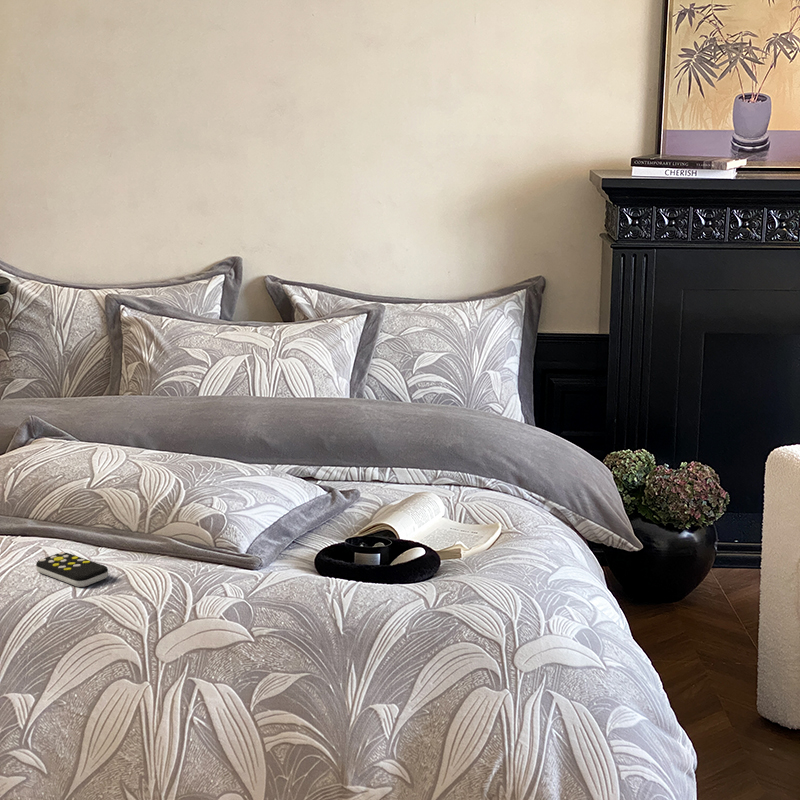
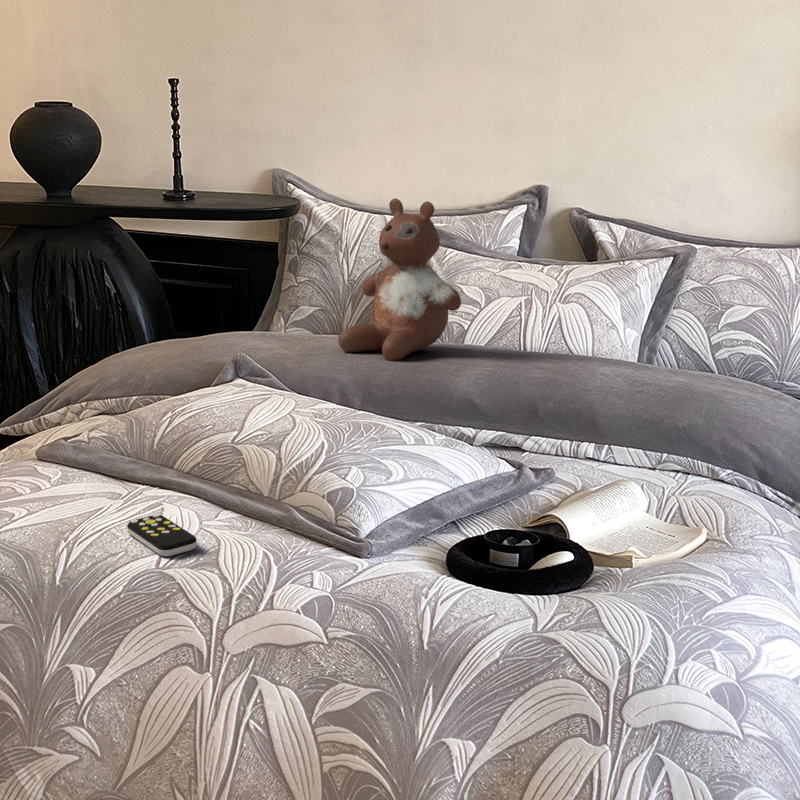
stuffed bear: none [181,263,291,407] -> present [338,198,461,361]

